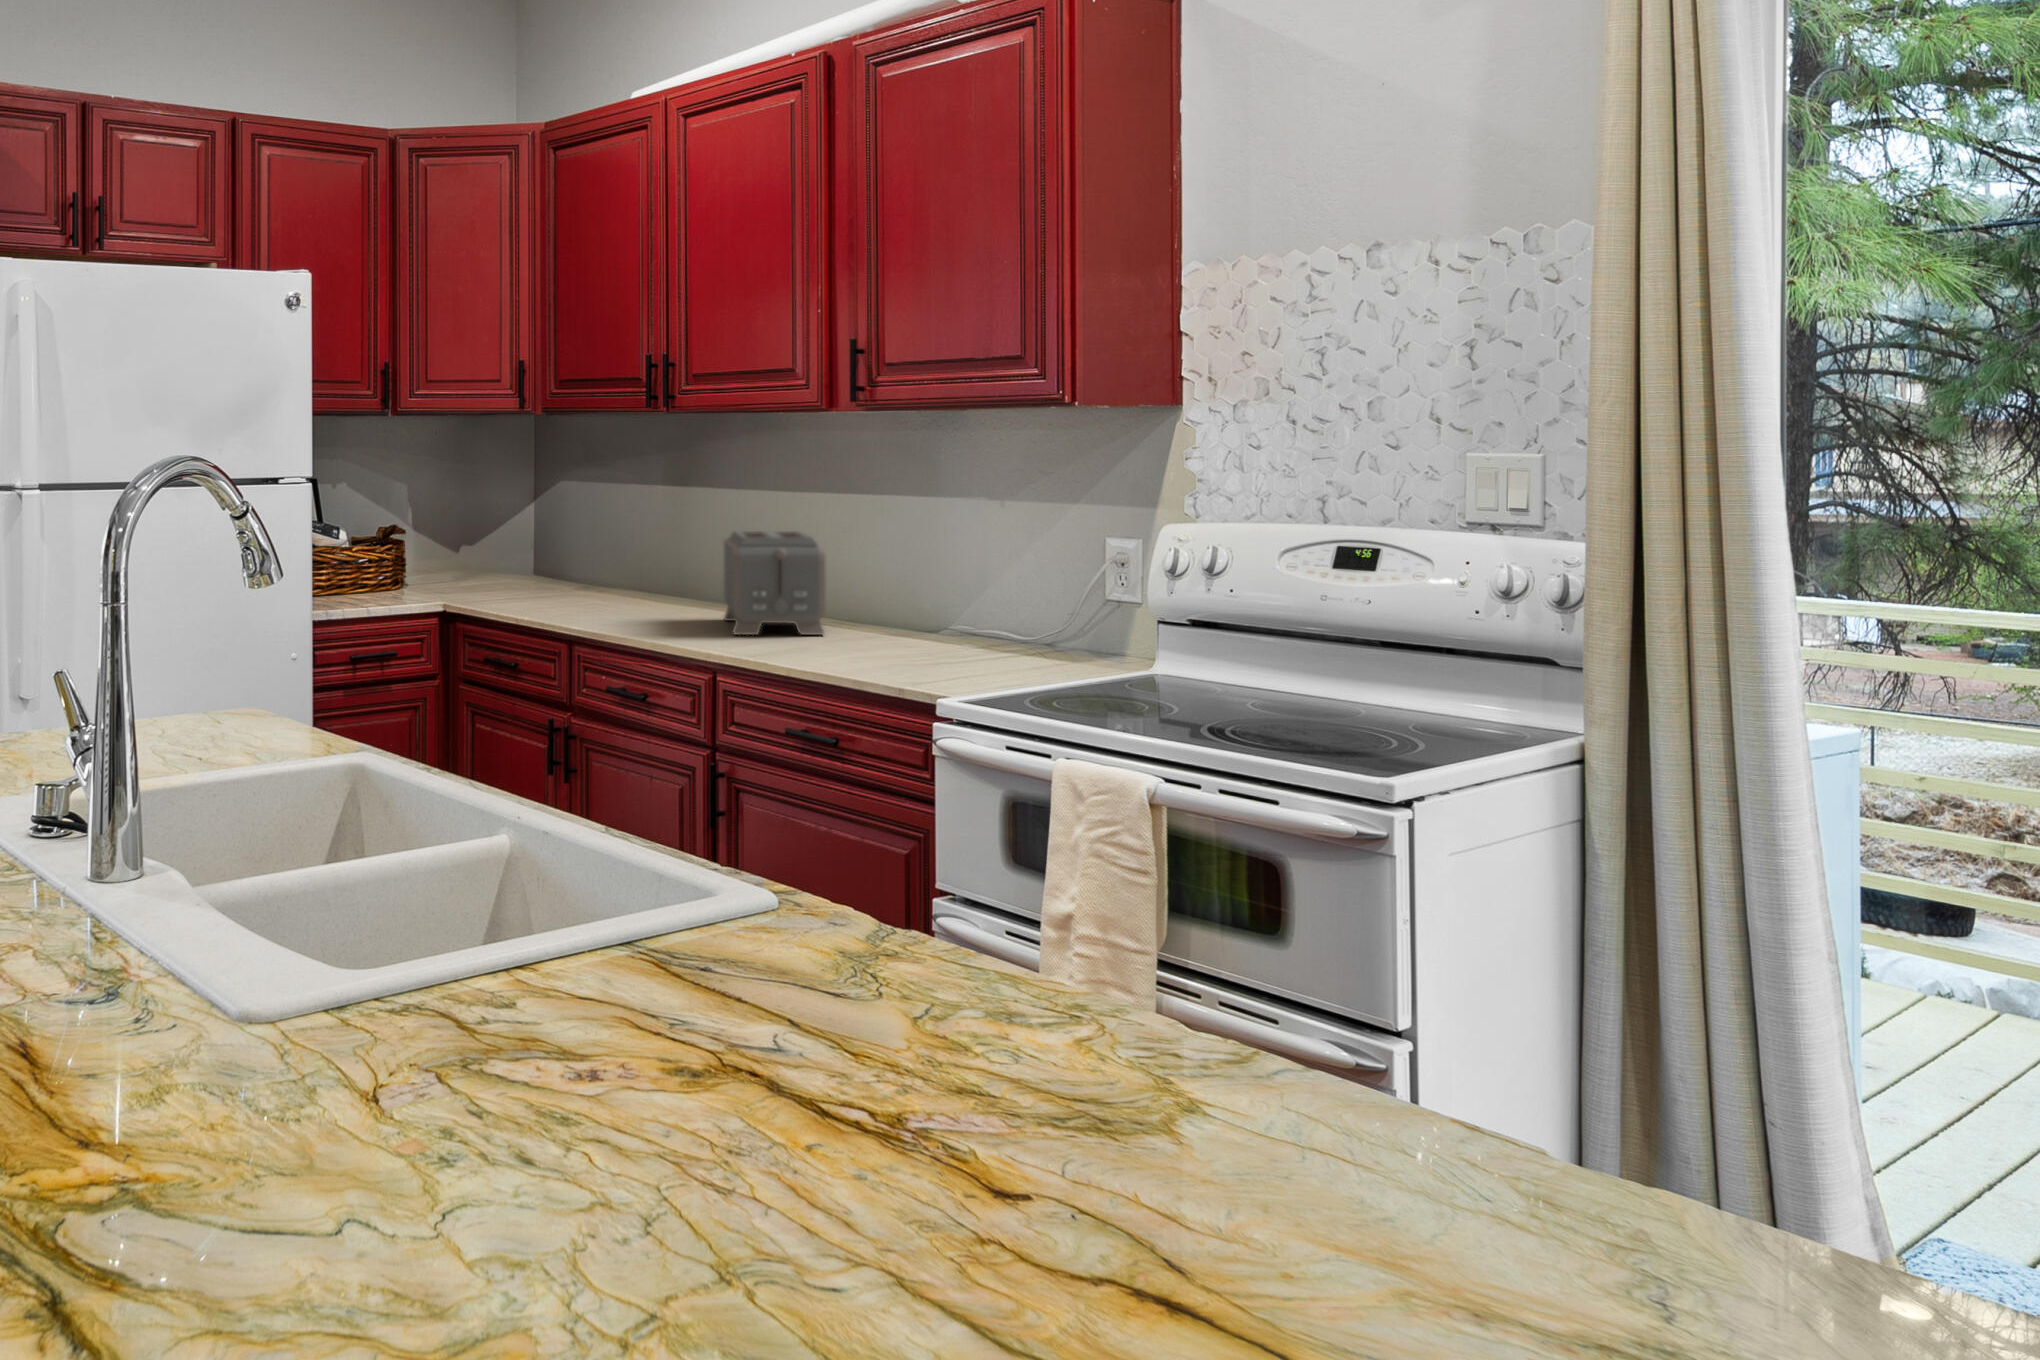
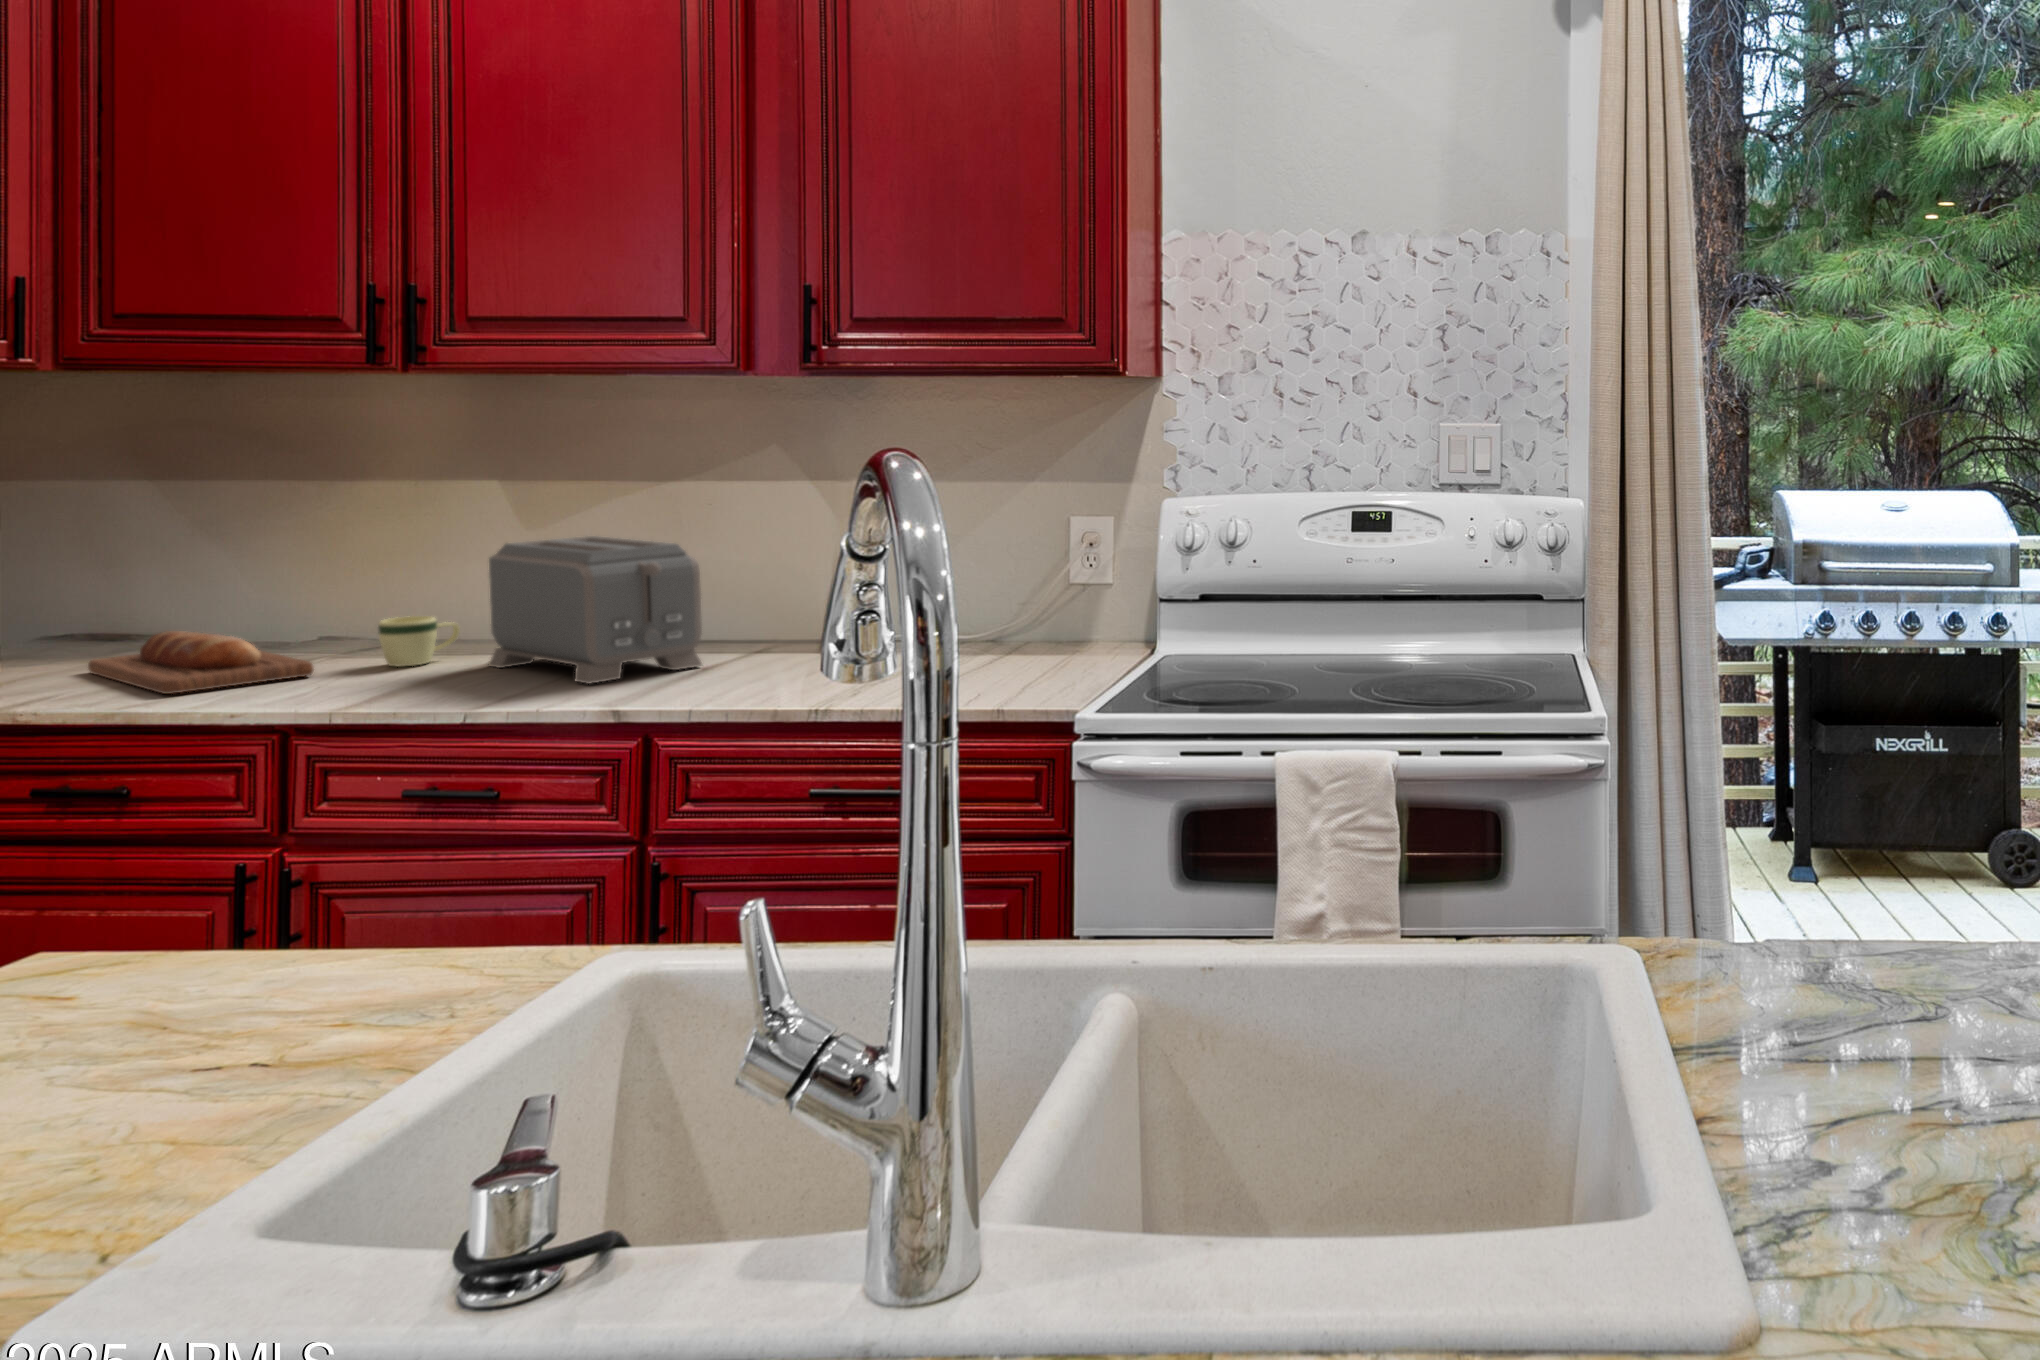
bread loaf: none [550,576,635,612] -> present [88,631,314,694]
mug: none [674,580,725,614] -> present [378,616,460,666]

